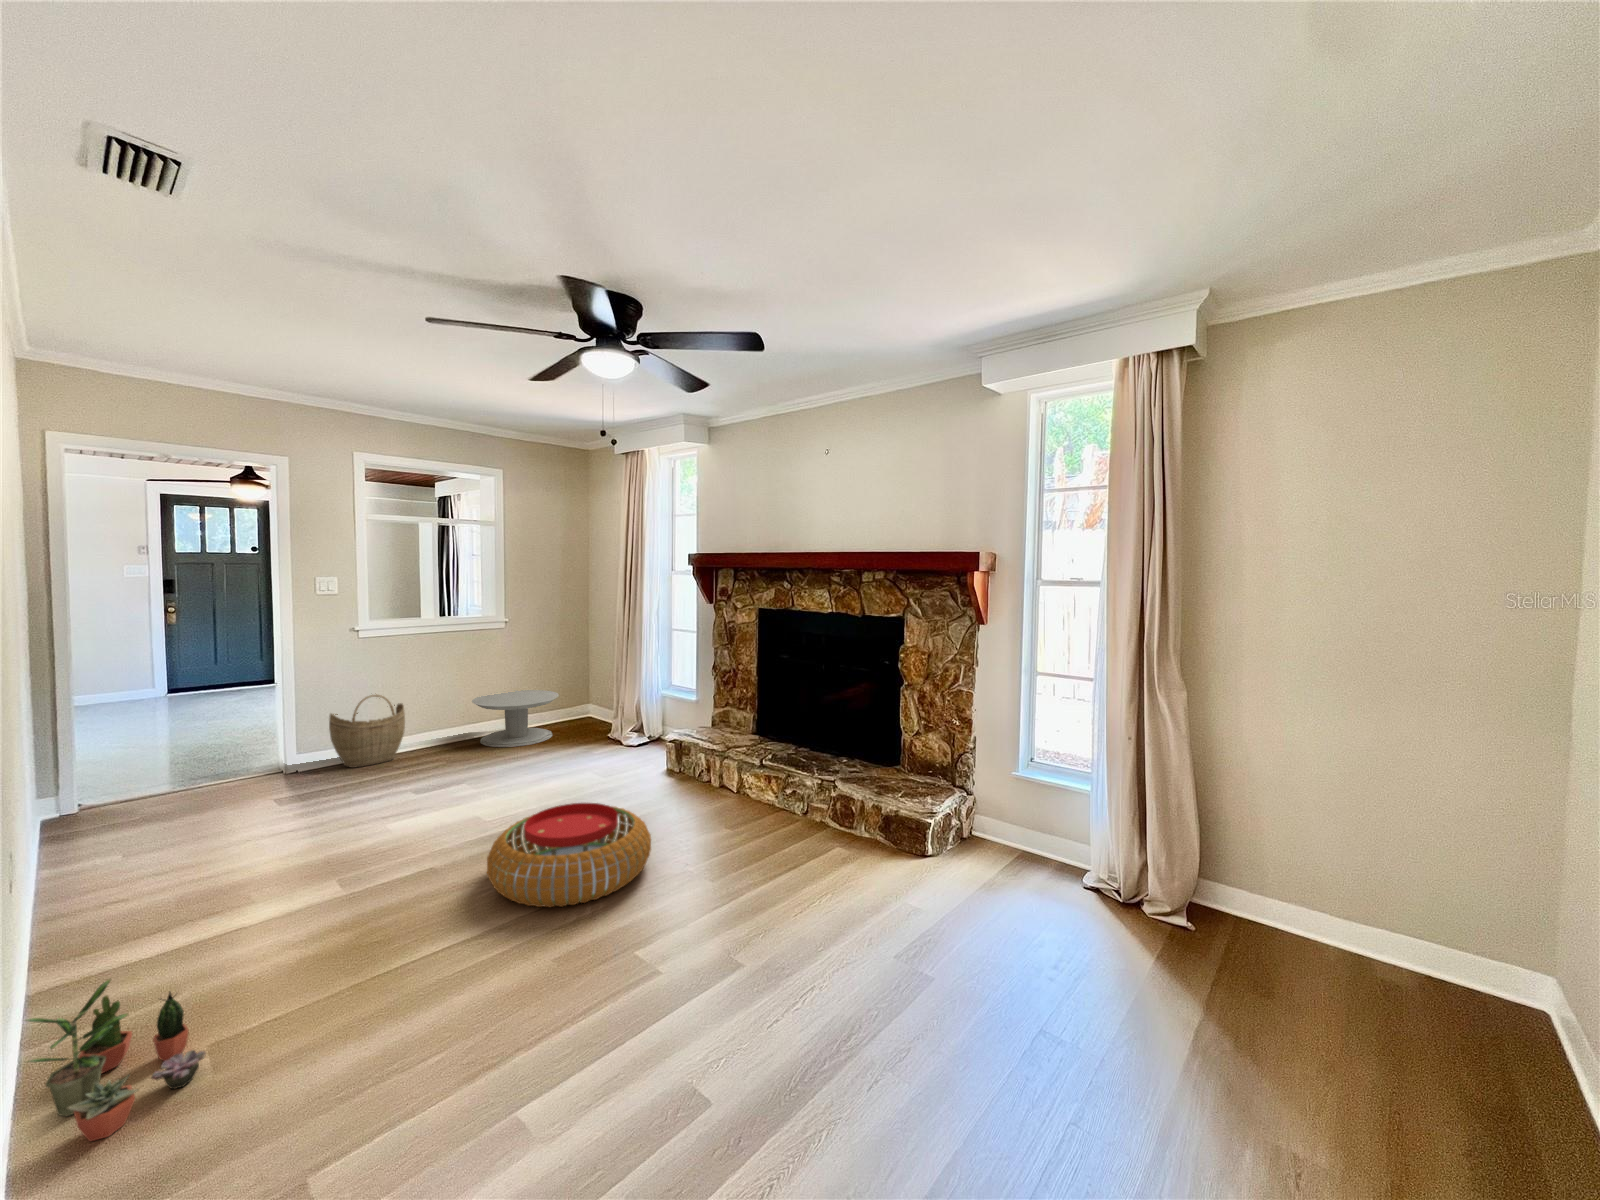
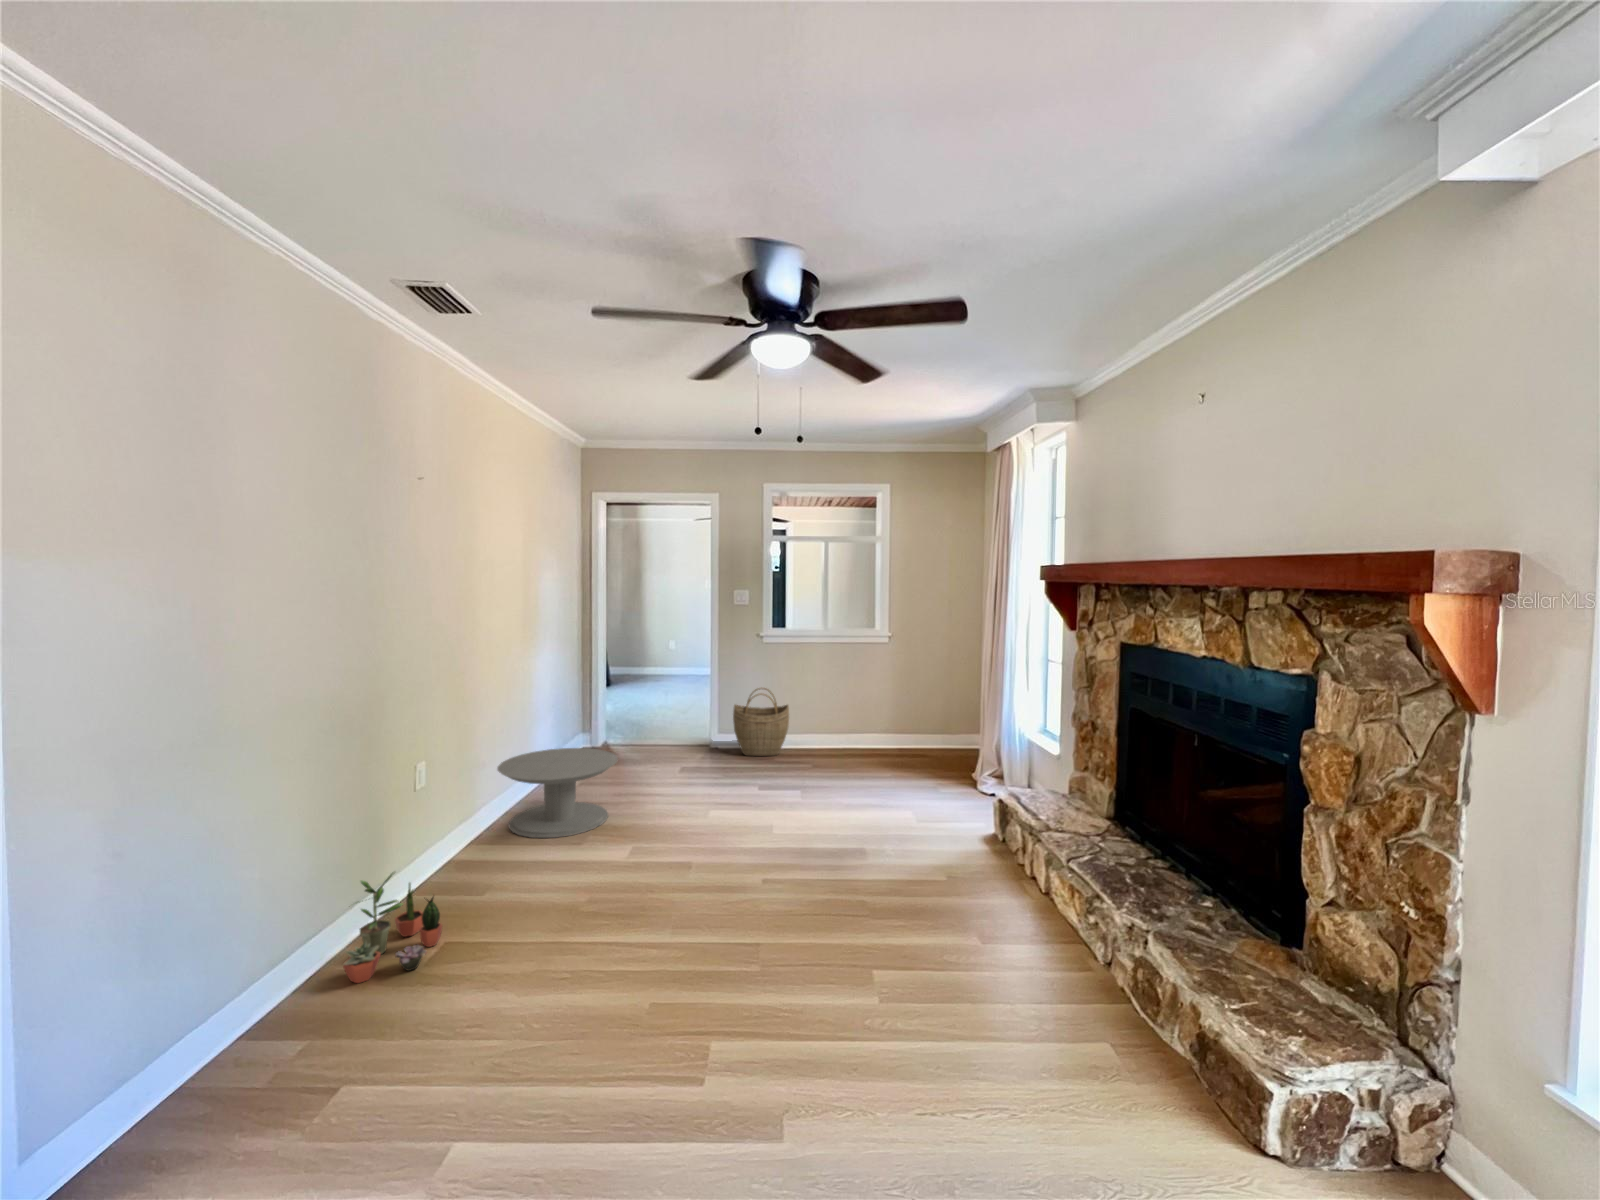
side table: present [472,690,559,747] -> present [497,748,618,838]
pouf: present [487,803,651,907] -> none [689,841,862,963]

